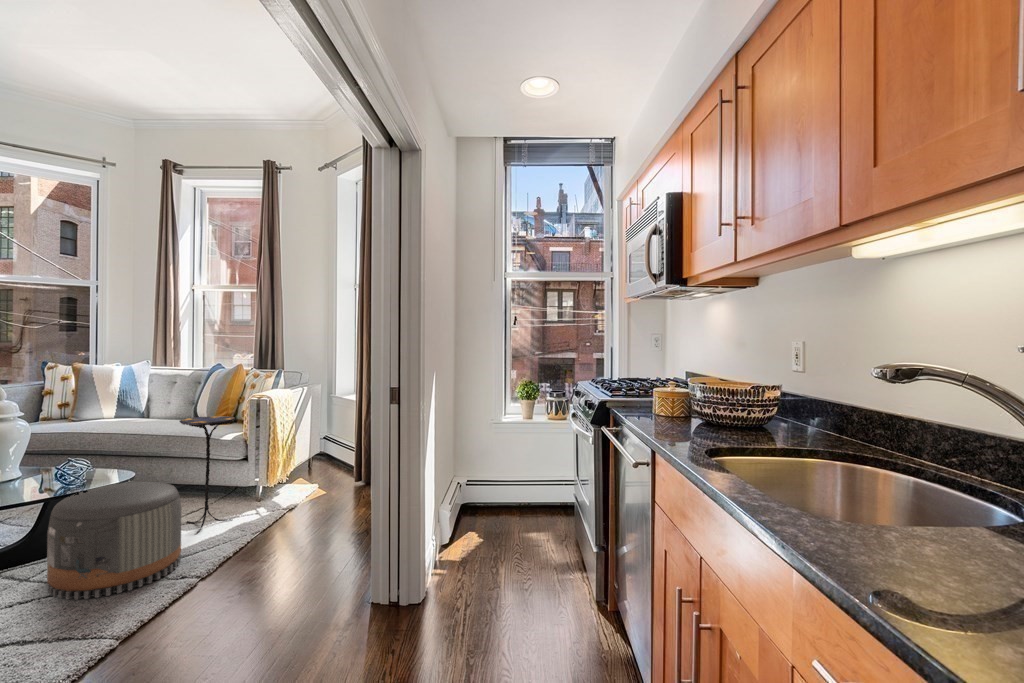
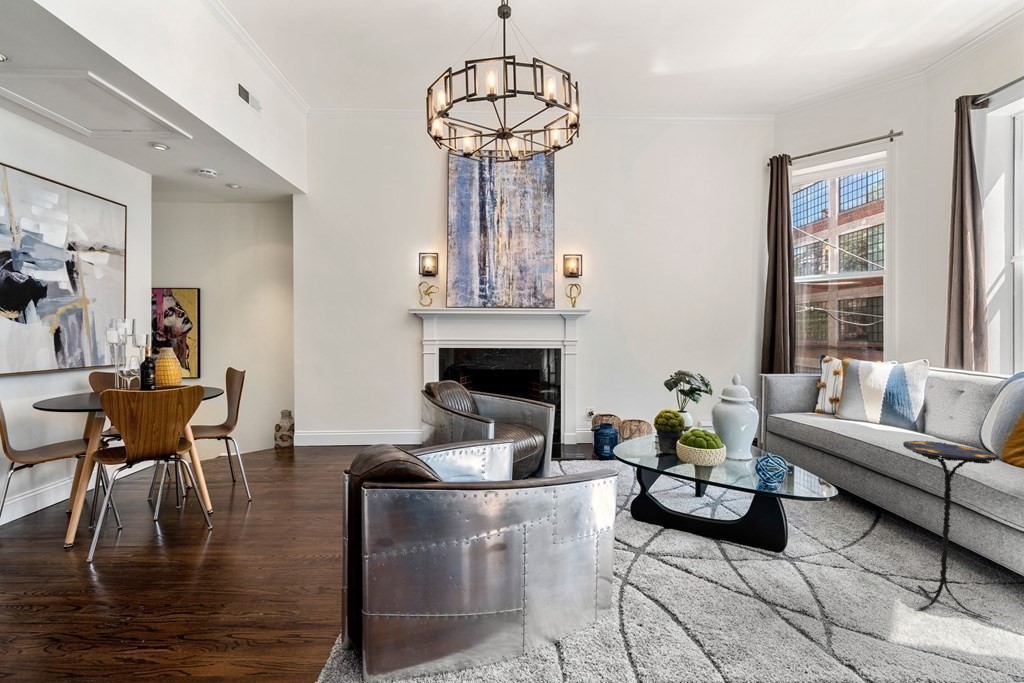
pouf: present [47,481,181,600] -> none [729,496,872,645]

